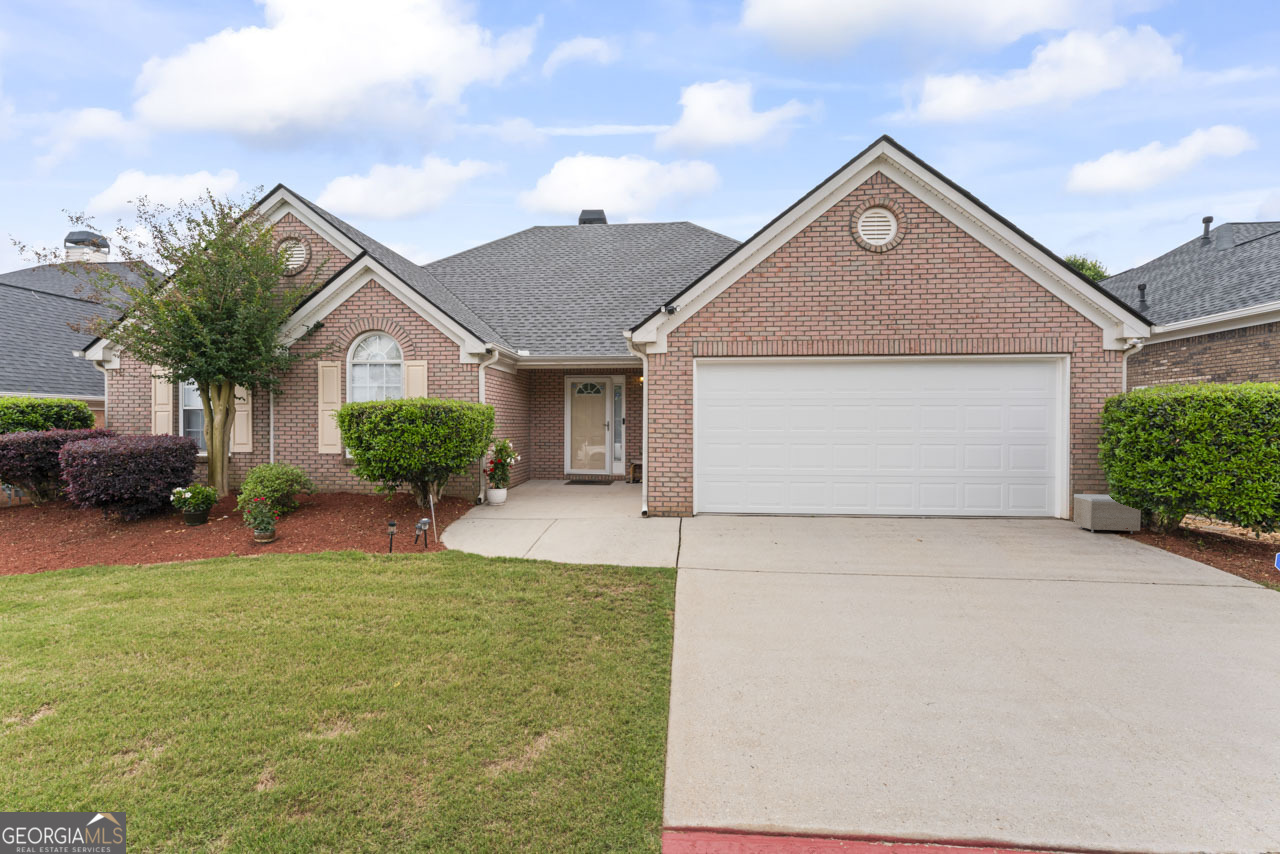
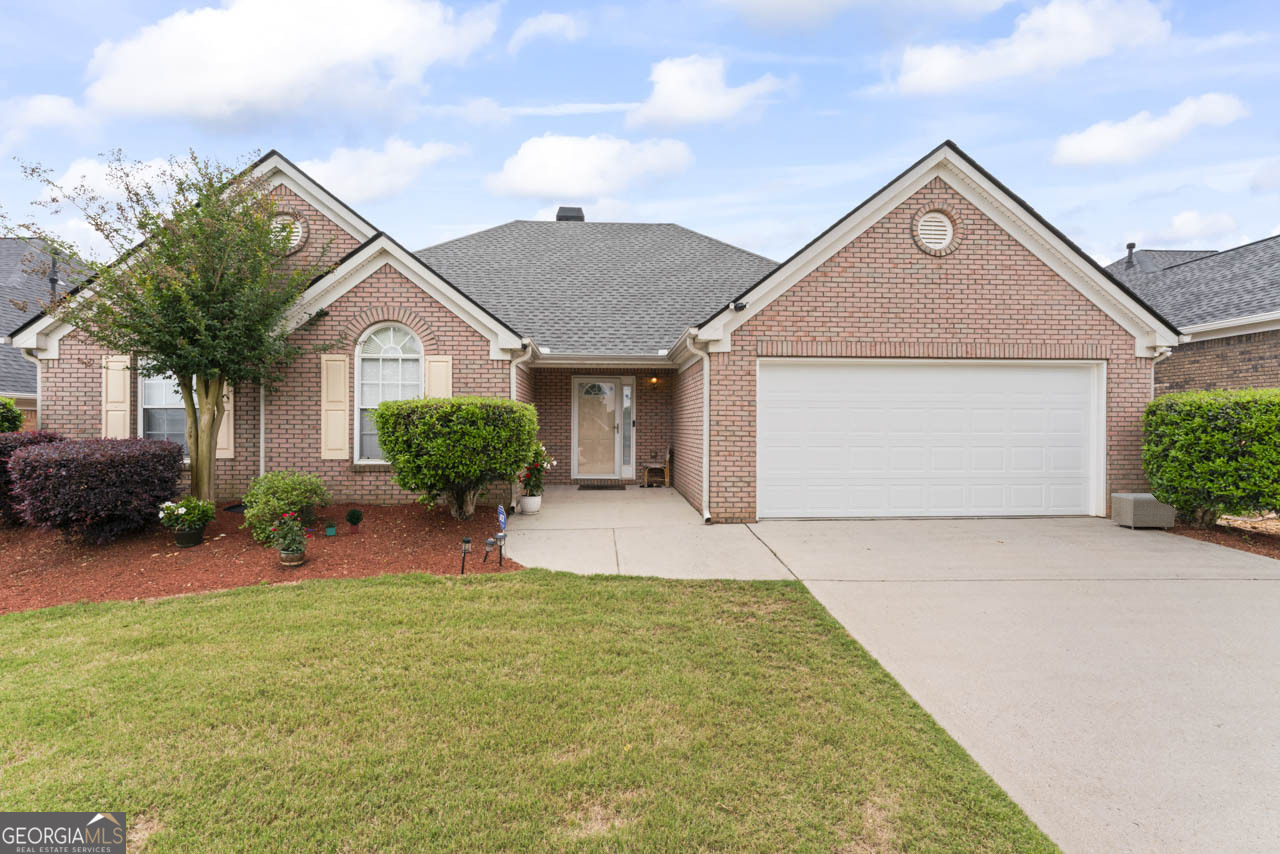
potted plant: none [281,481,340,520] -> present [301,502,363,536]

